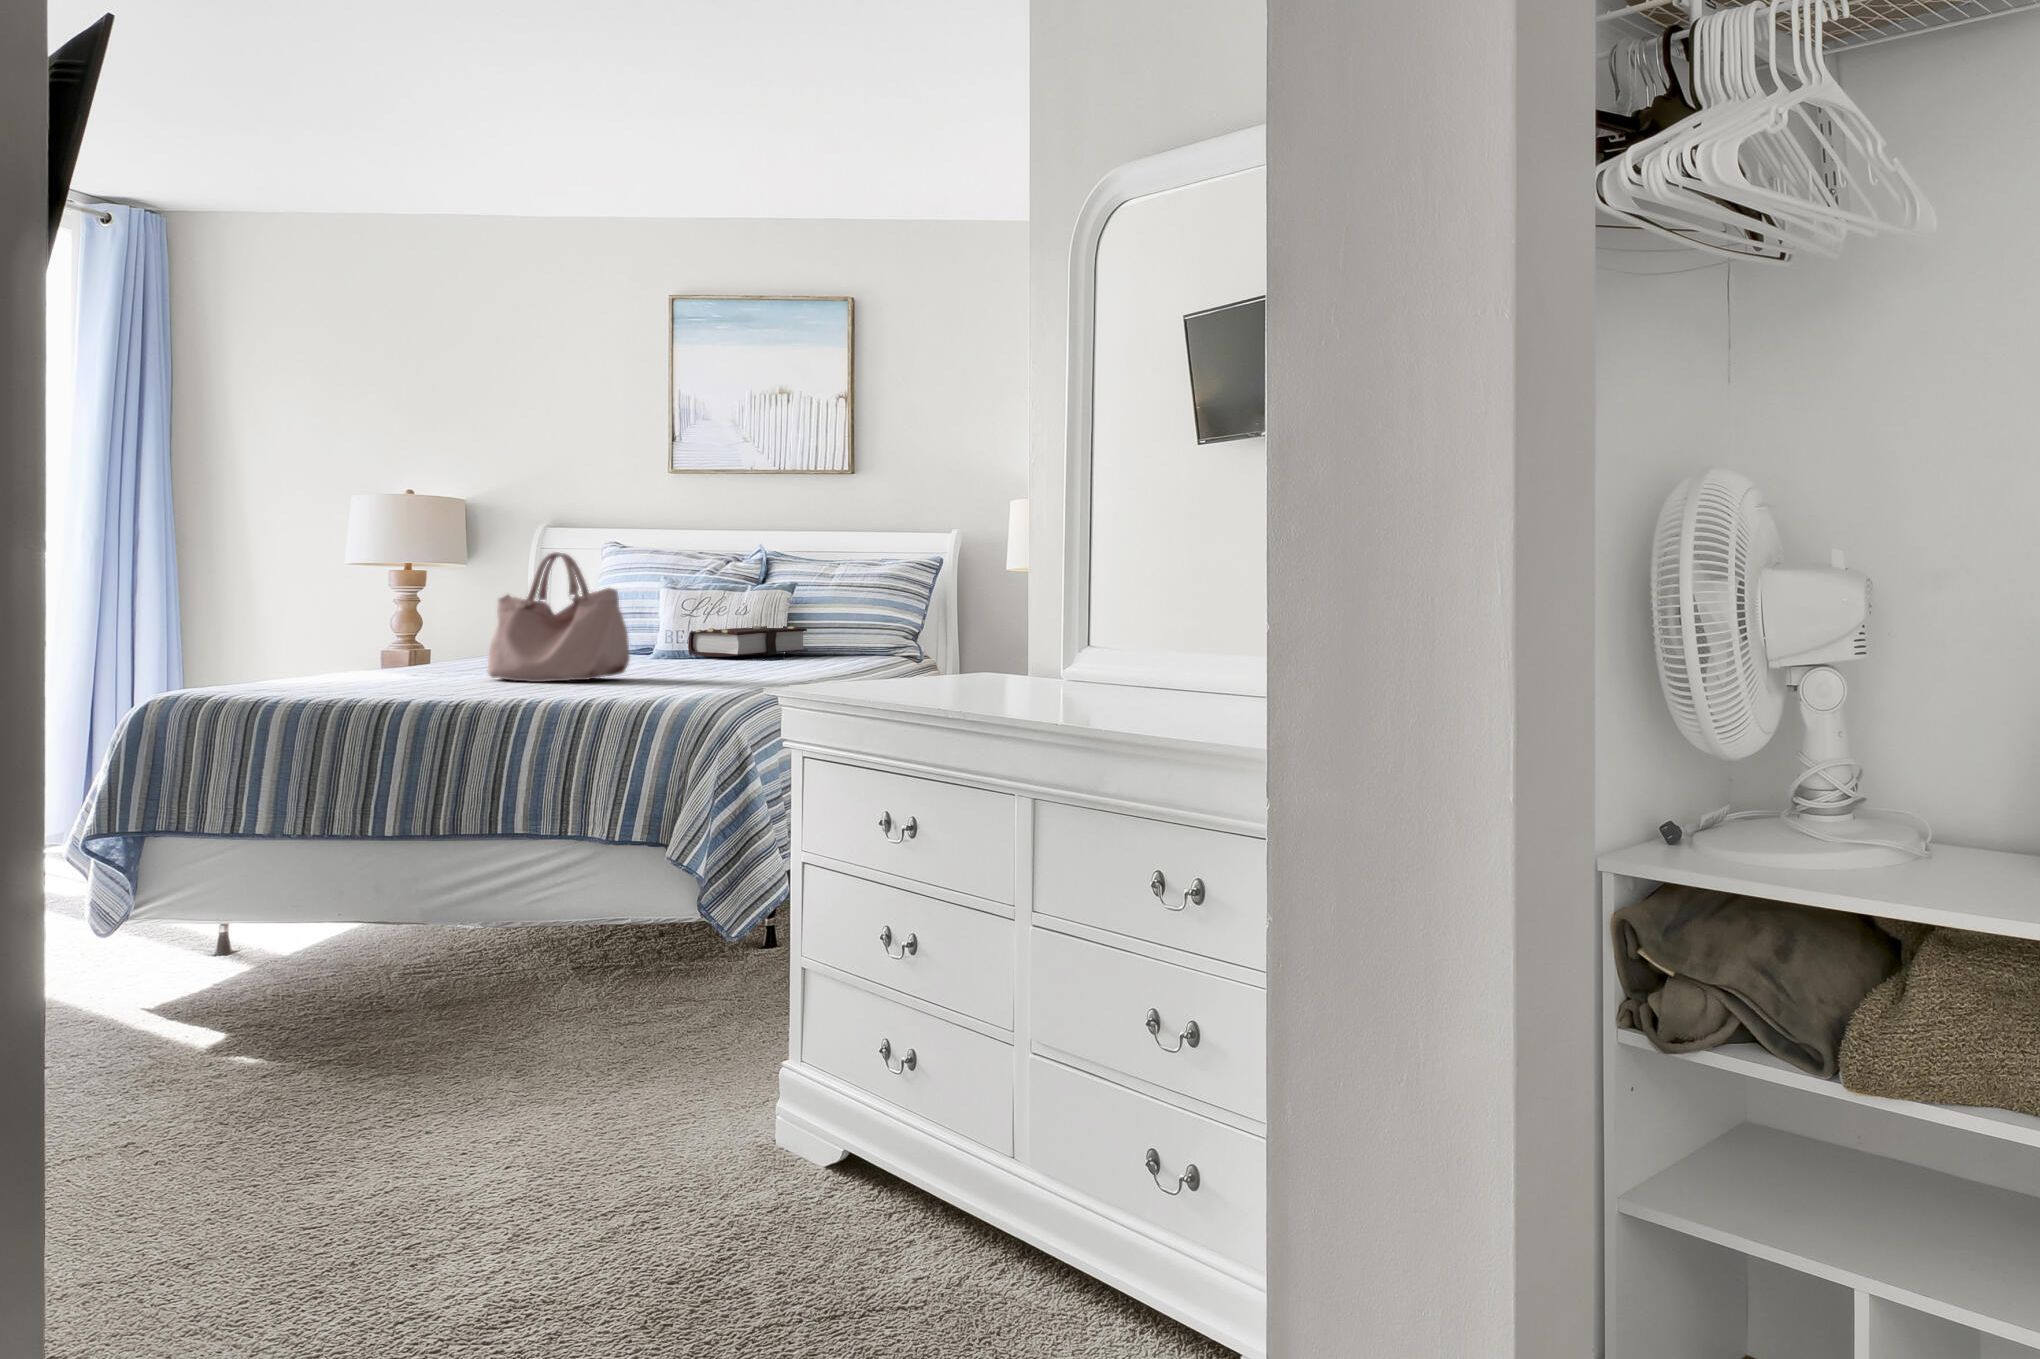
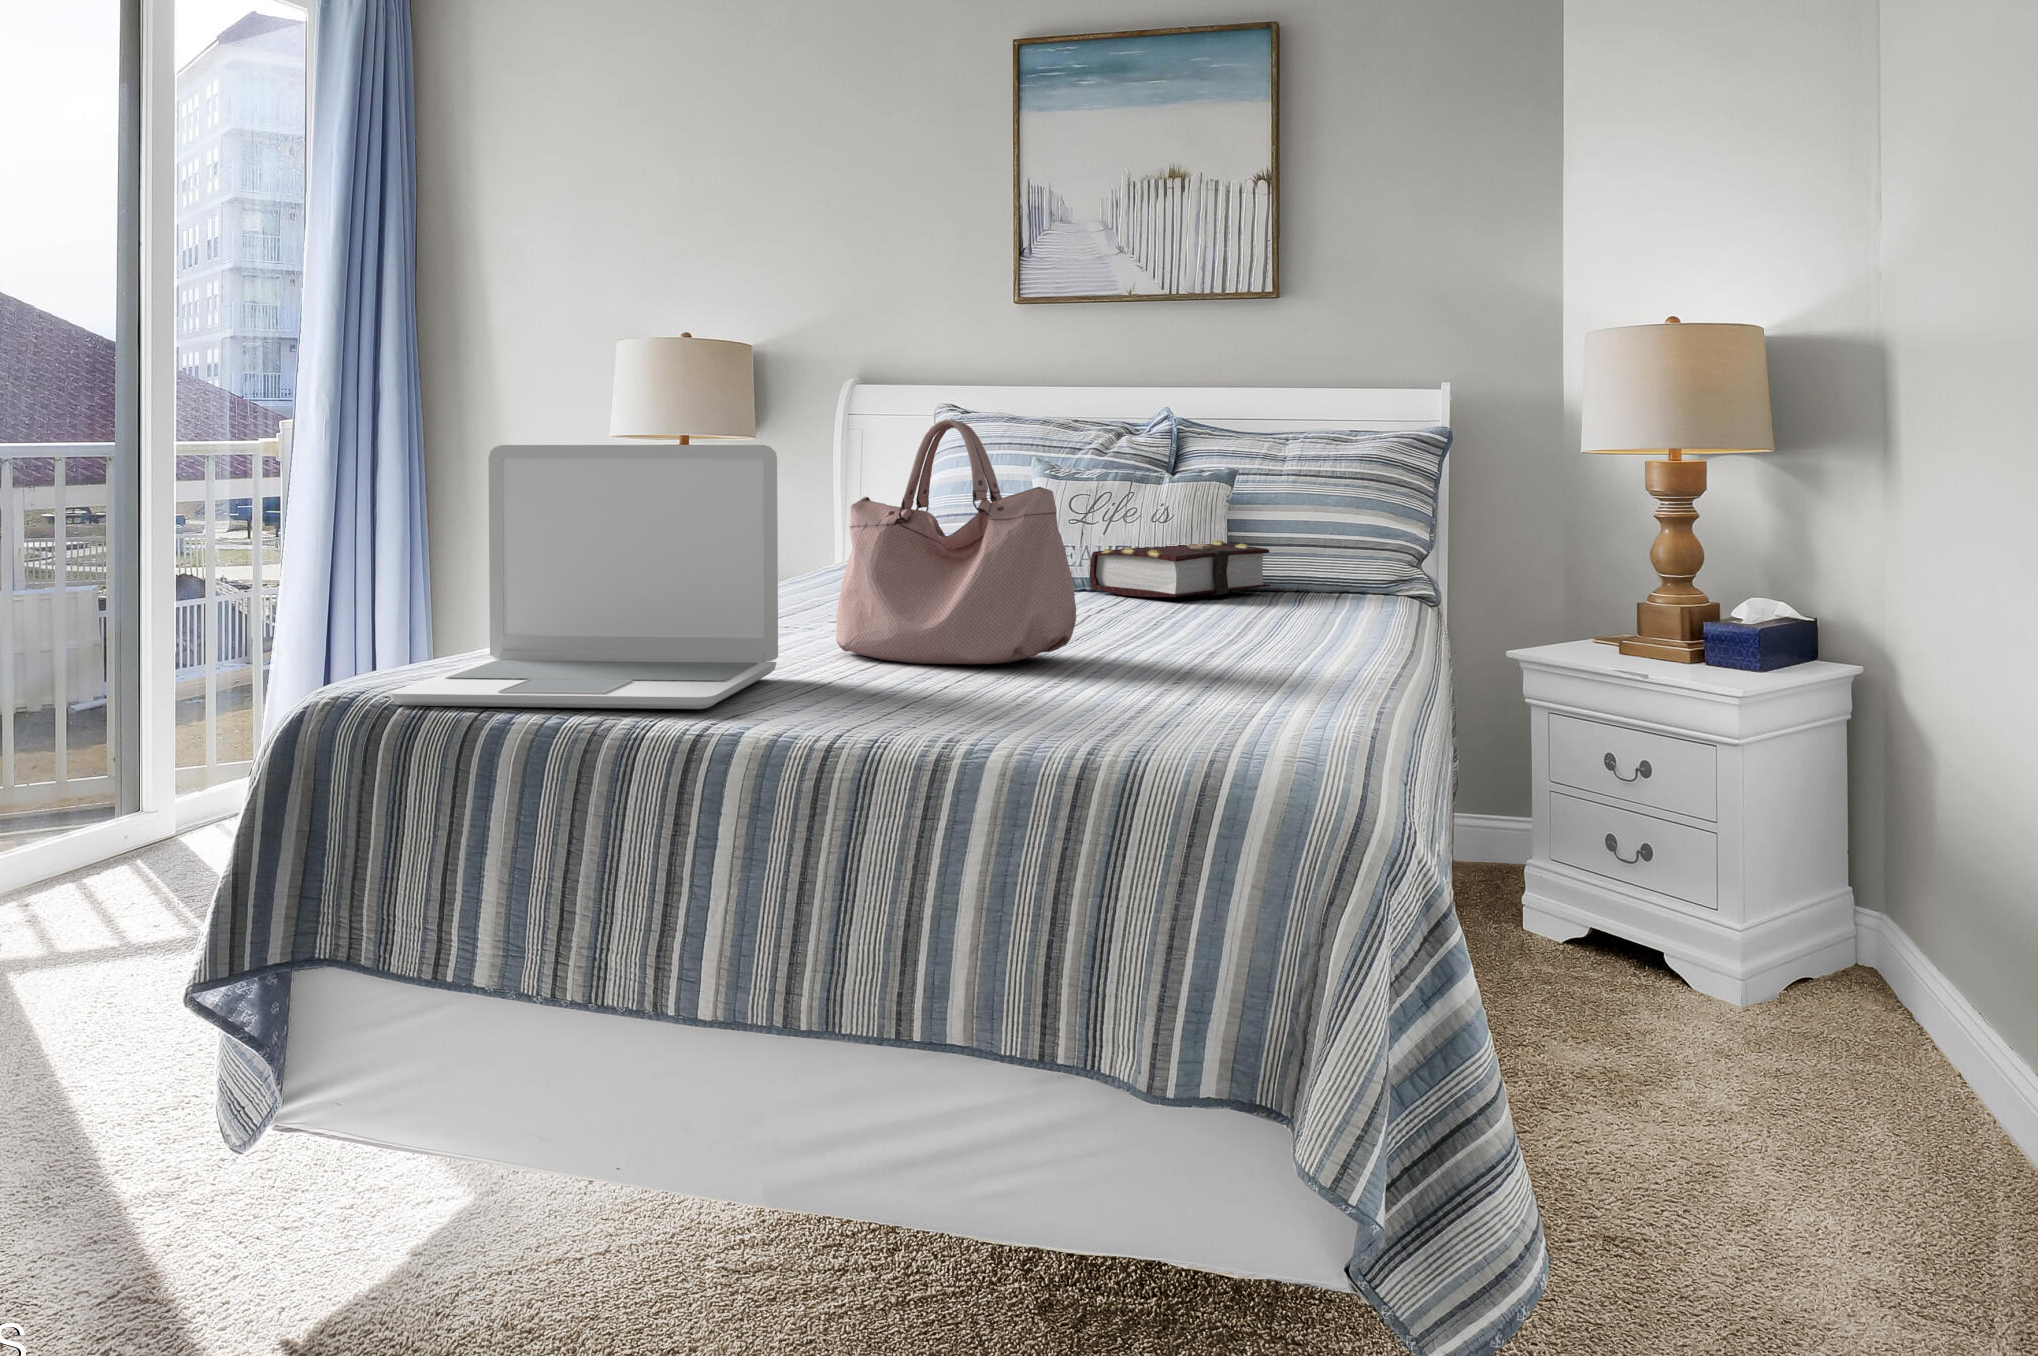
laptop: none [203,565,444,699] -> present [390,445,778,709]

